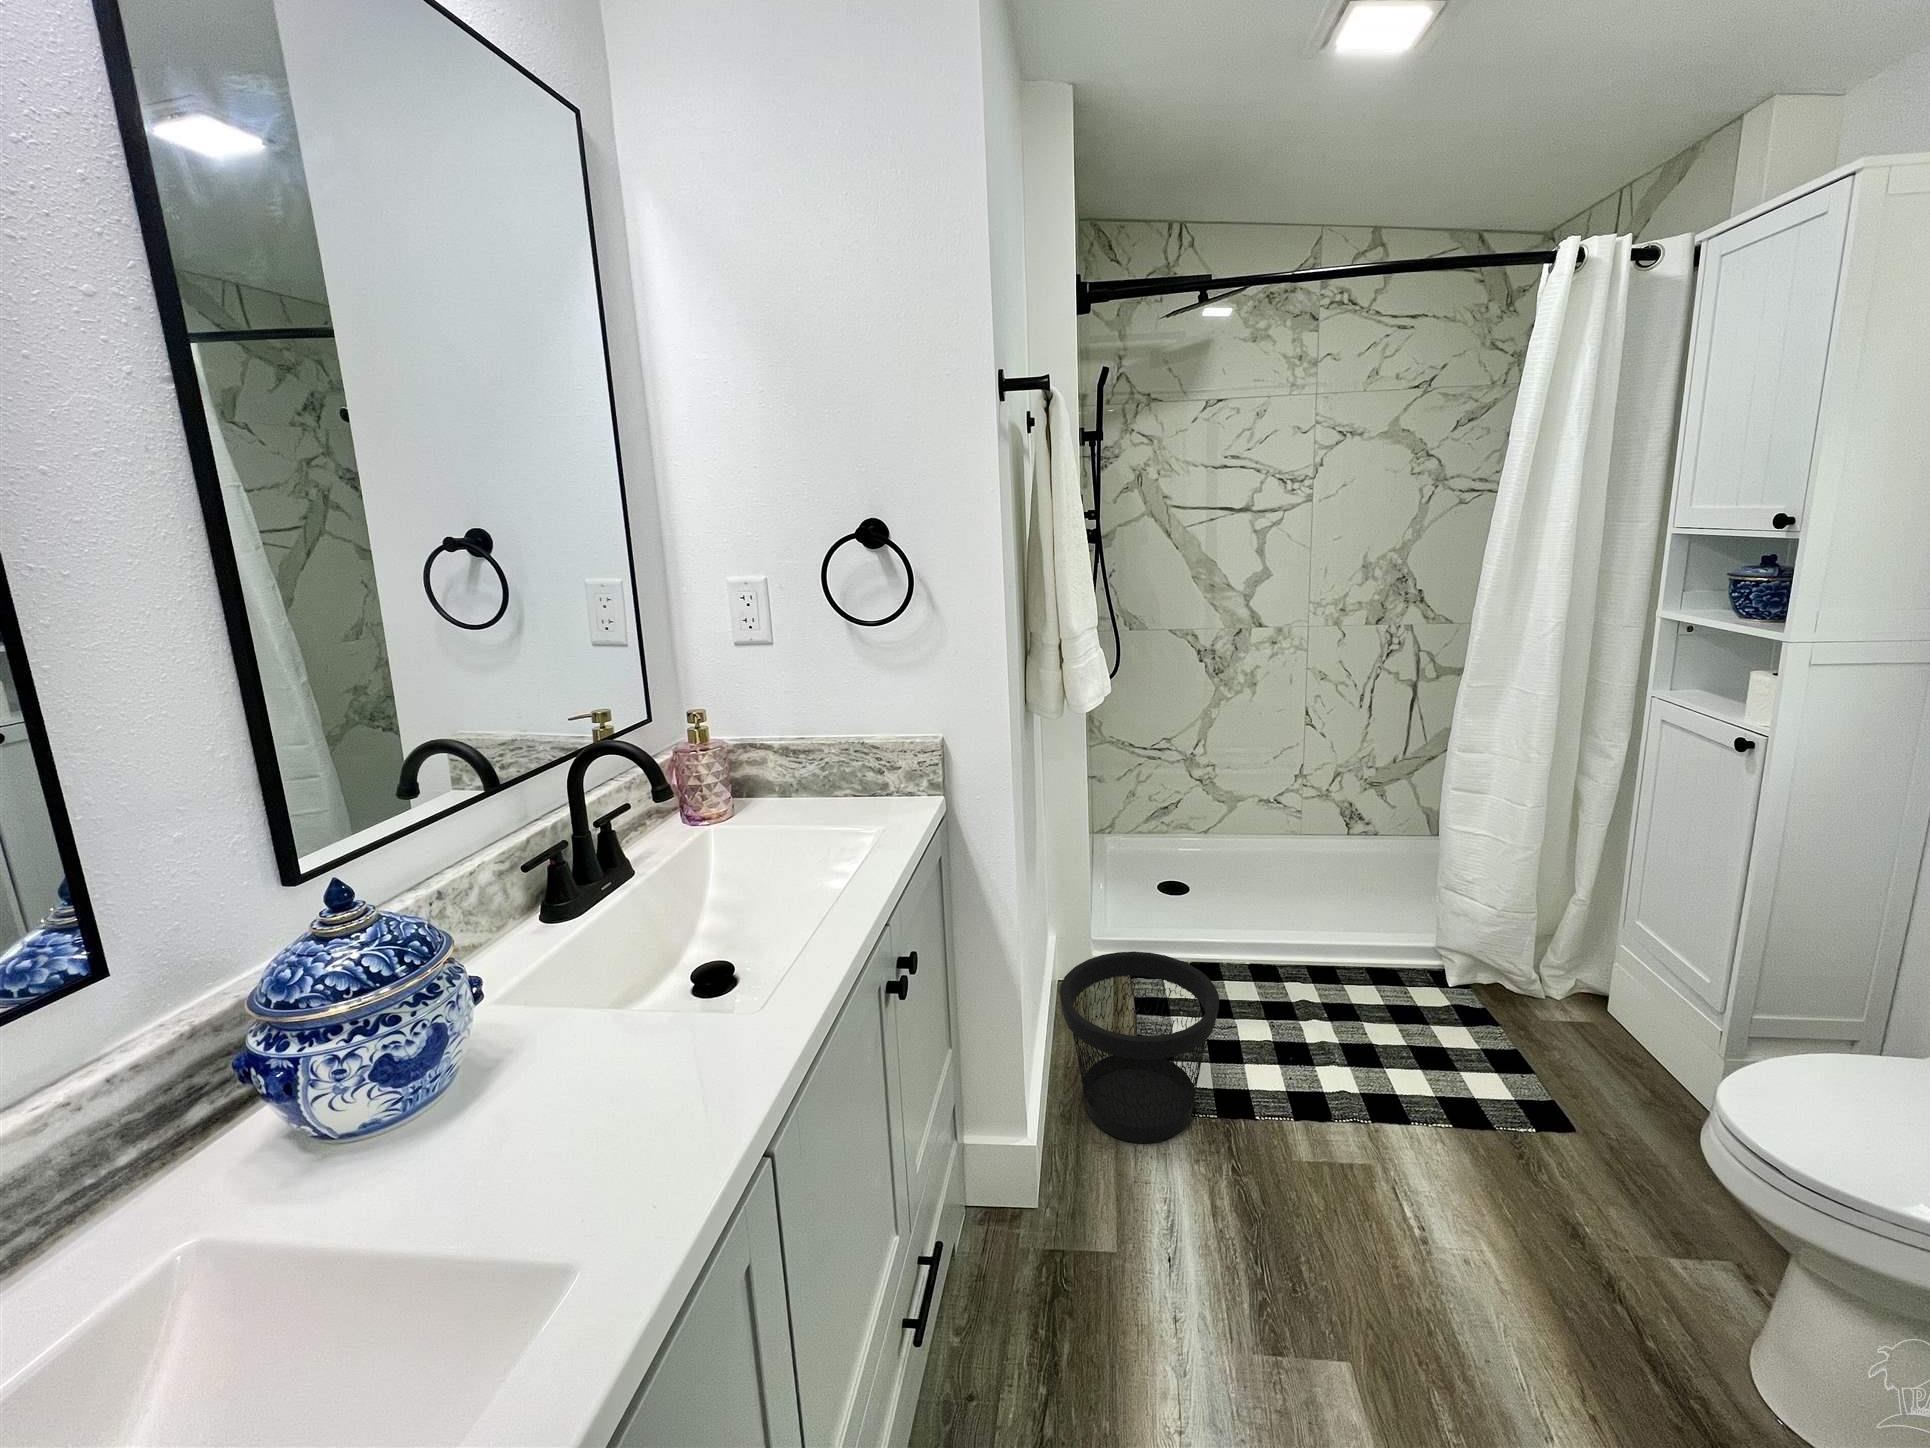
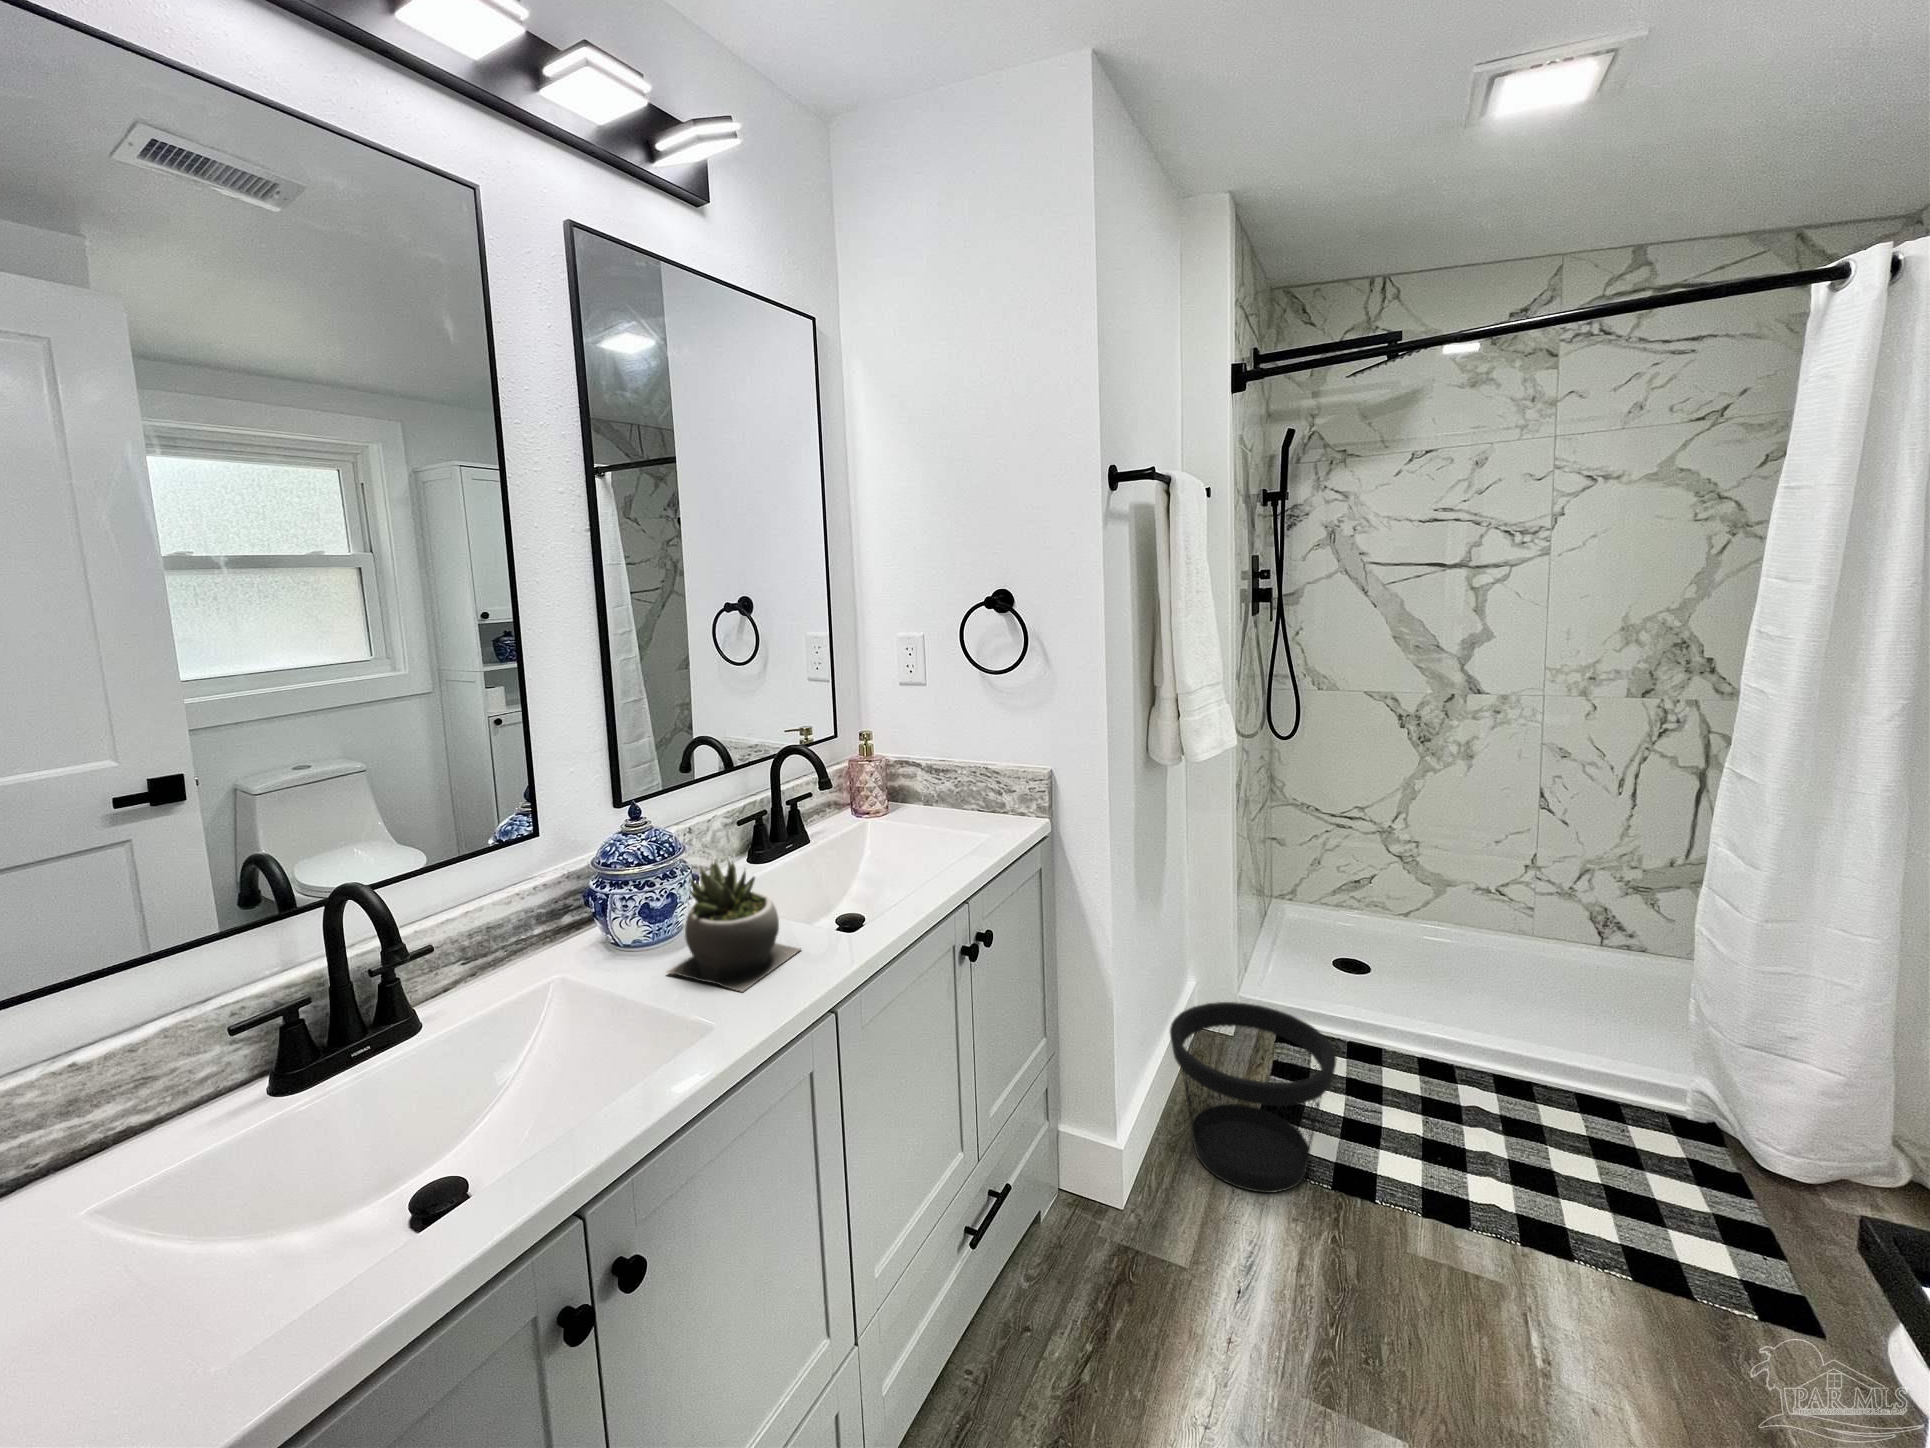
succulent plant: none [446,949,693,1180] -> present [668,861,801,992]

